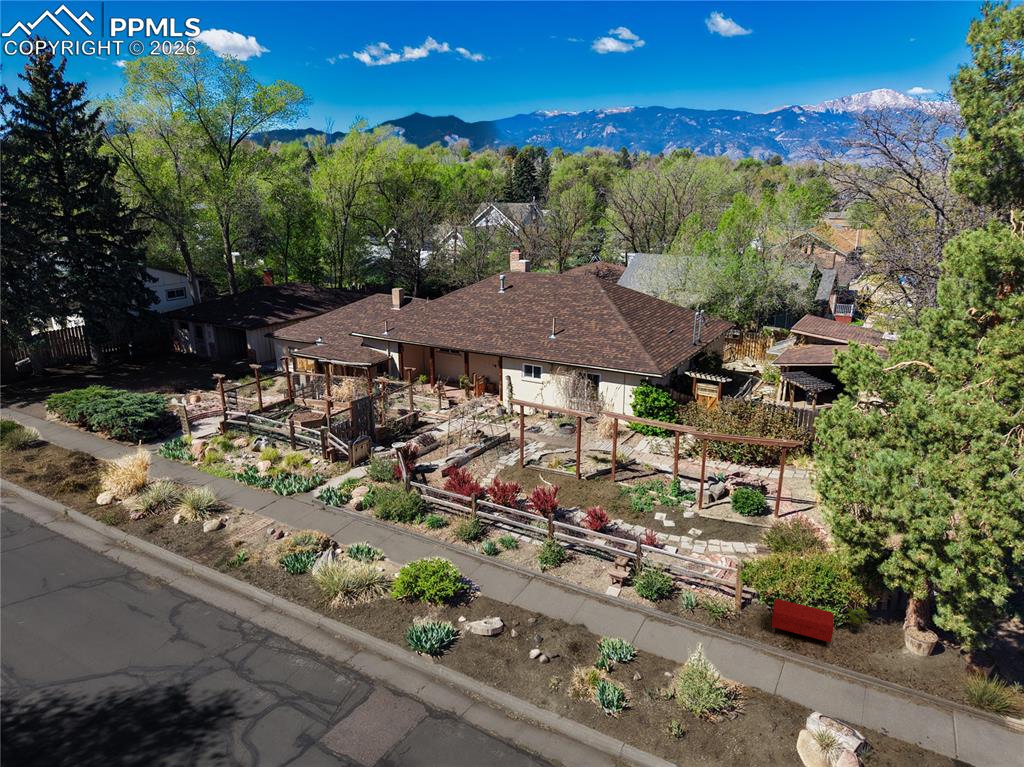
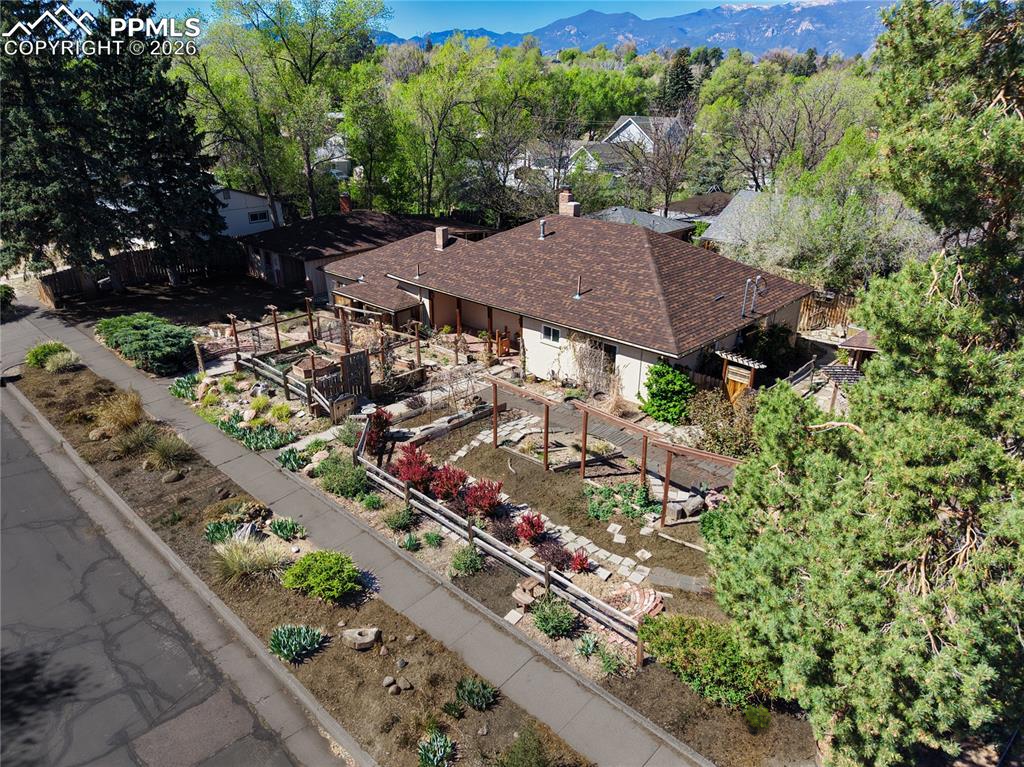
bench: present [772,599,834,648] -> none [650,673,725,748]

